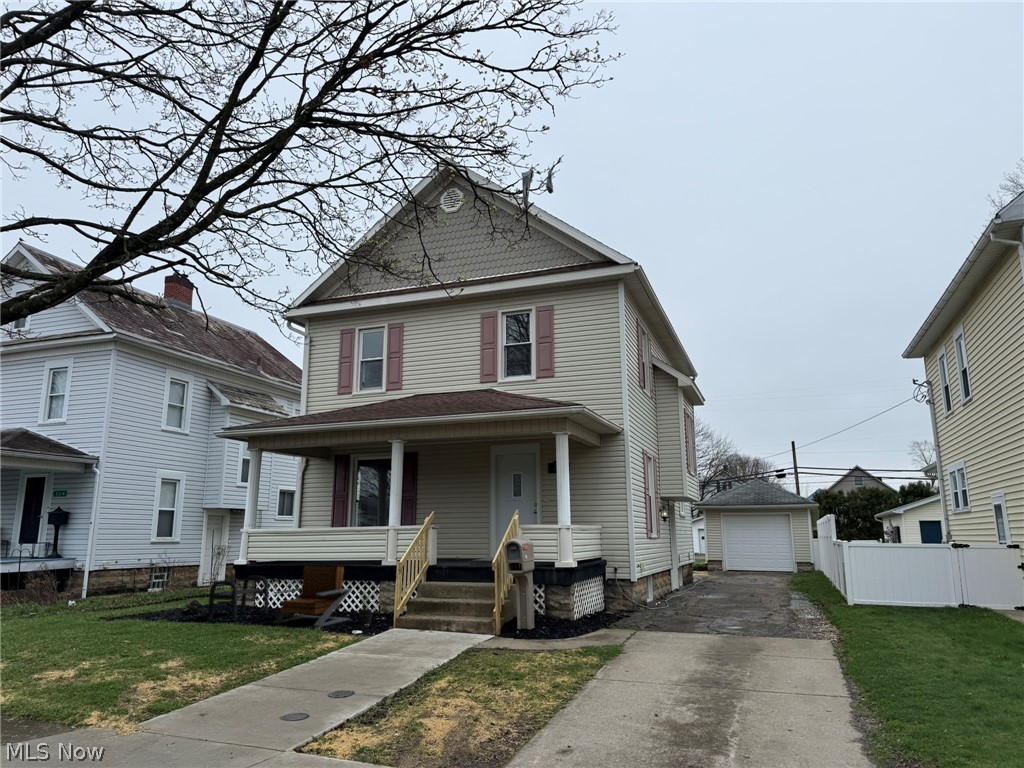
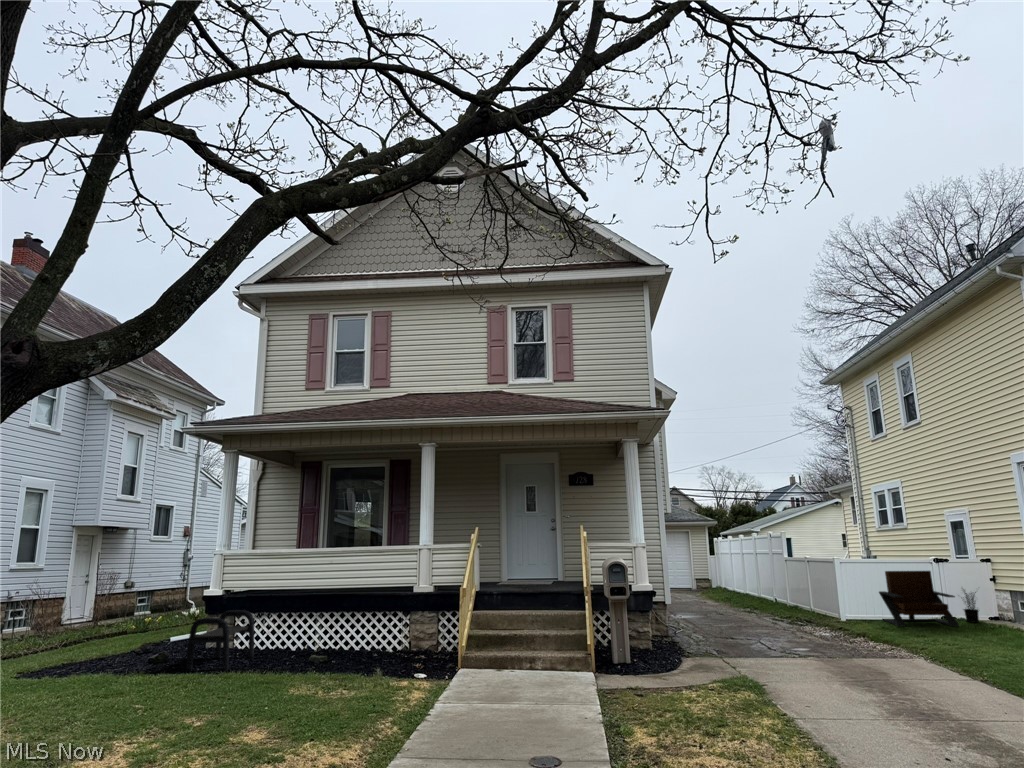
lounge chair: present [273,566,351,627] -> present [879,571,959,627]
potted plant: present [359,591,372,624] -> present [964,590,979,622]

